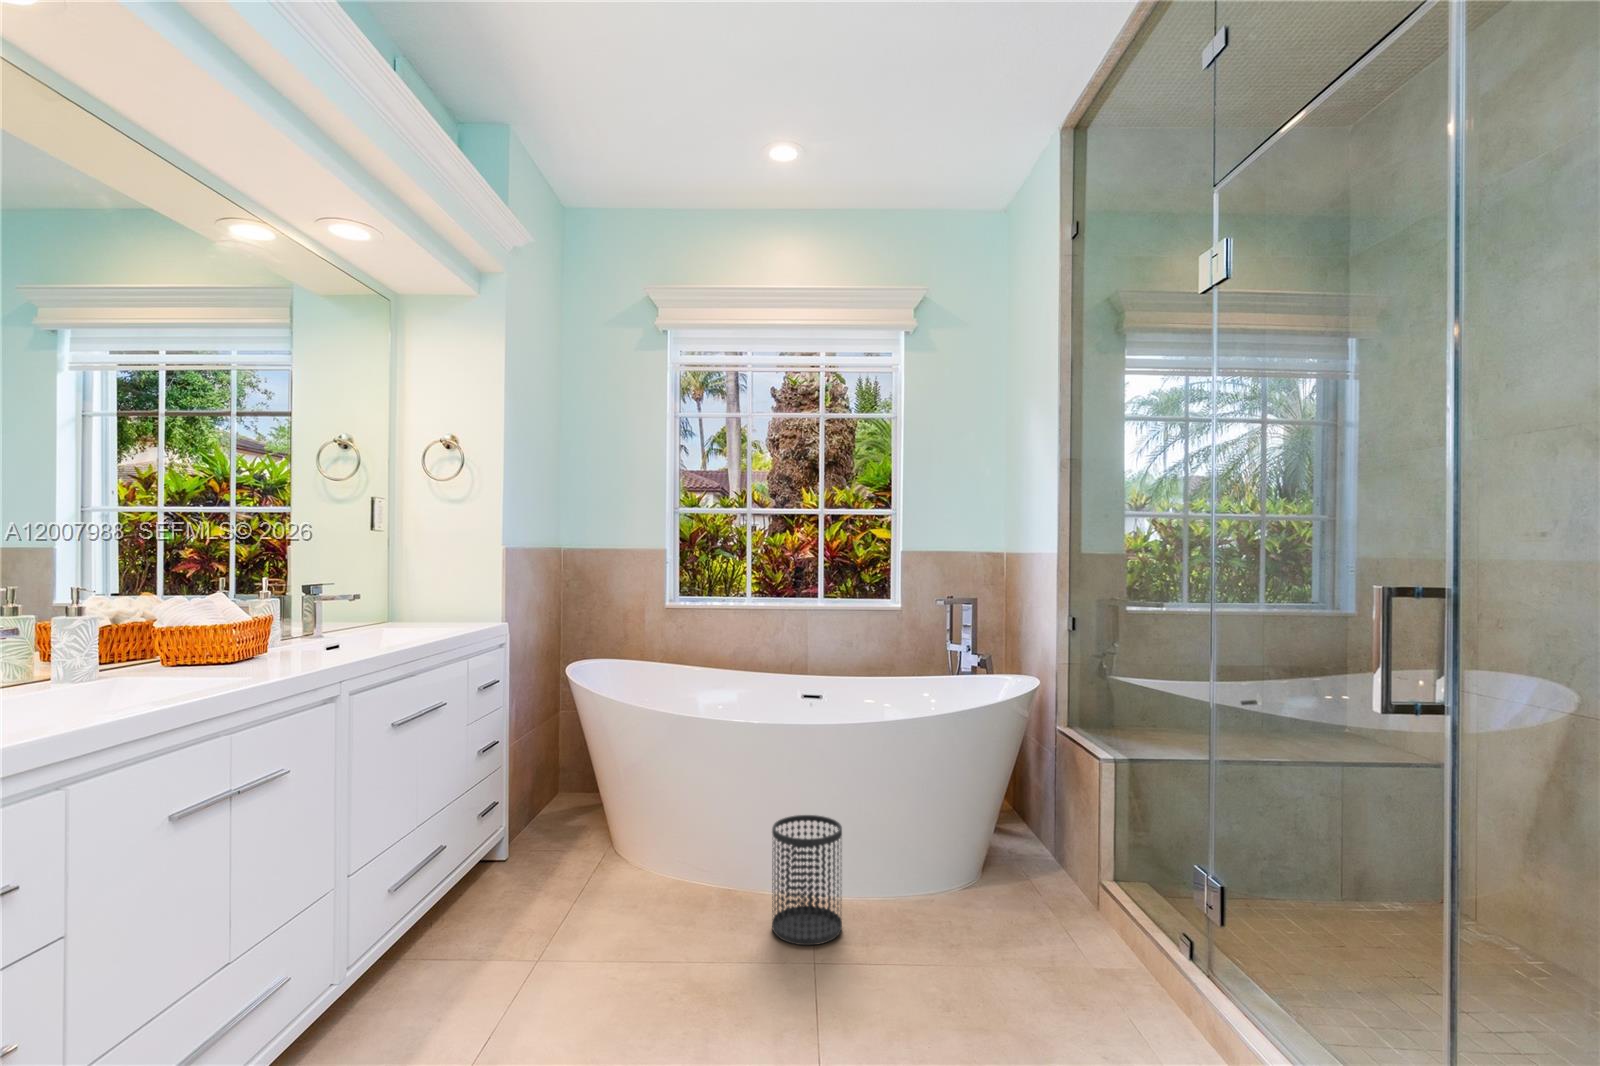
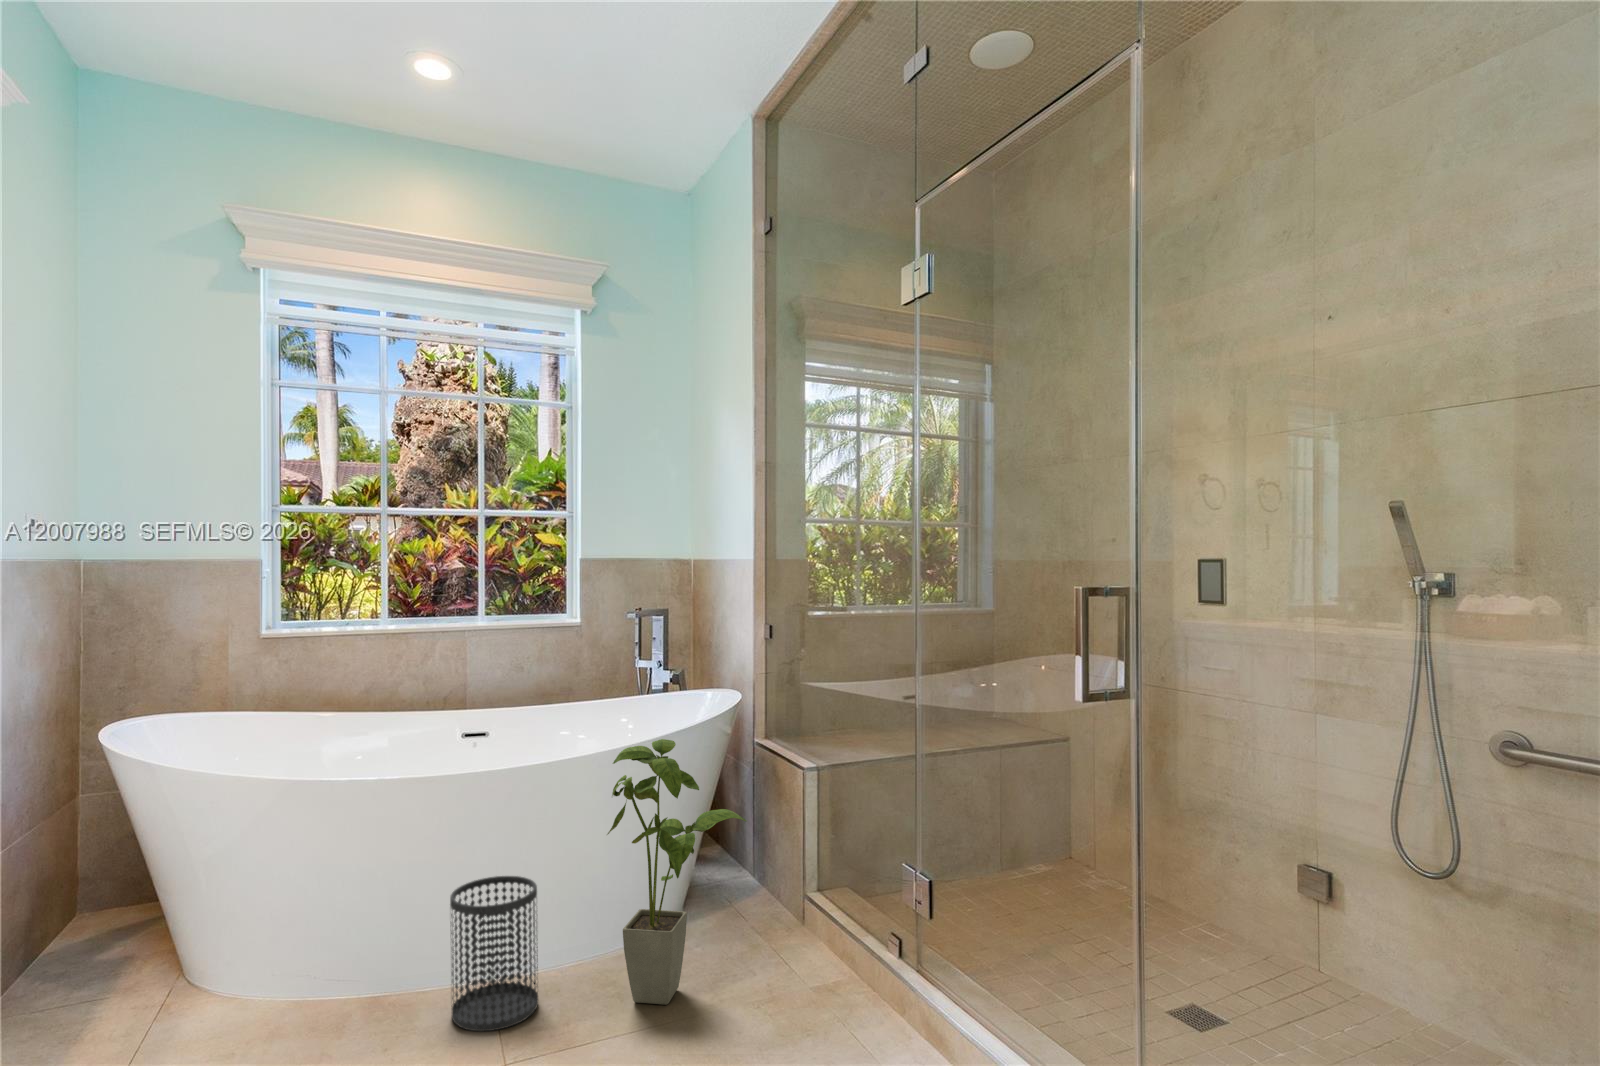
house plant: none [901,713,1032,956] -> present [607,739,746,1005]

